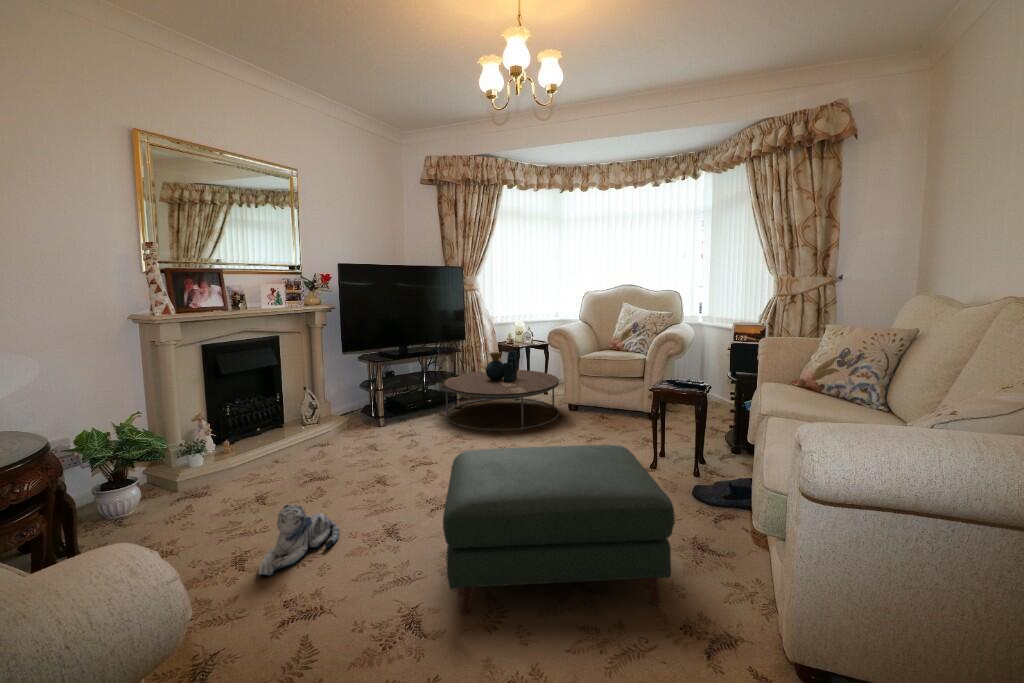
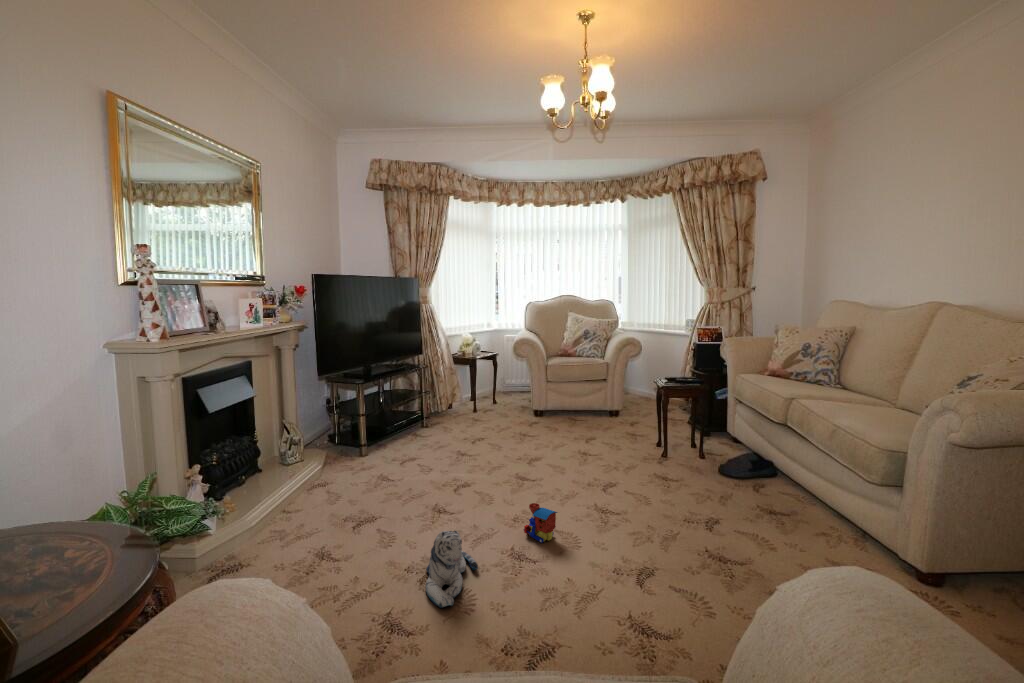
coffee table: present [444,351,559,431] -> none [419,363,535,445]
ottoman: present [443,445,675,615] -> none [579,433,799,593]
toy train: none [408,494,436,535] -> present [524,503,557,543]

